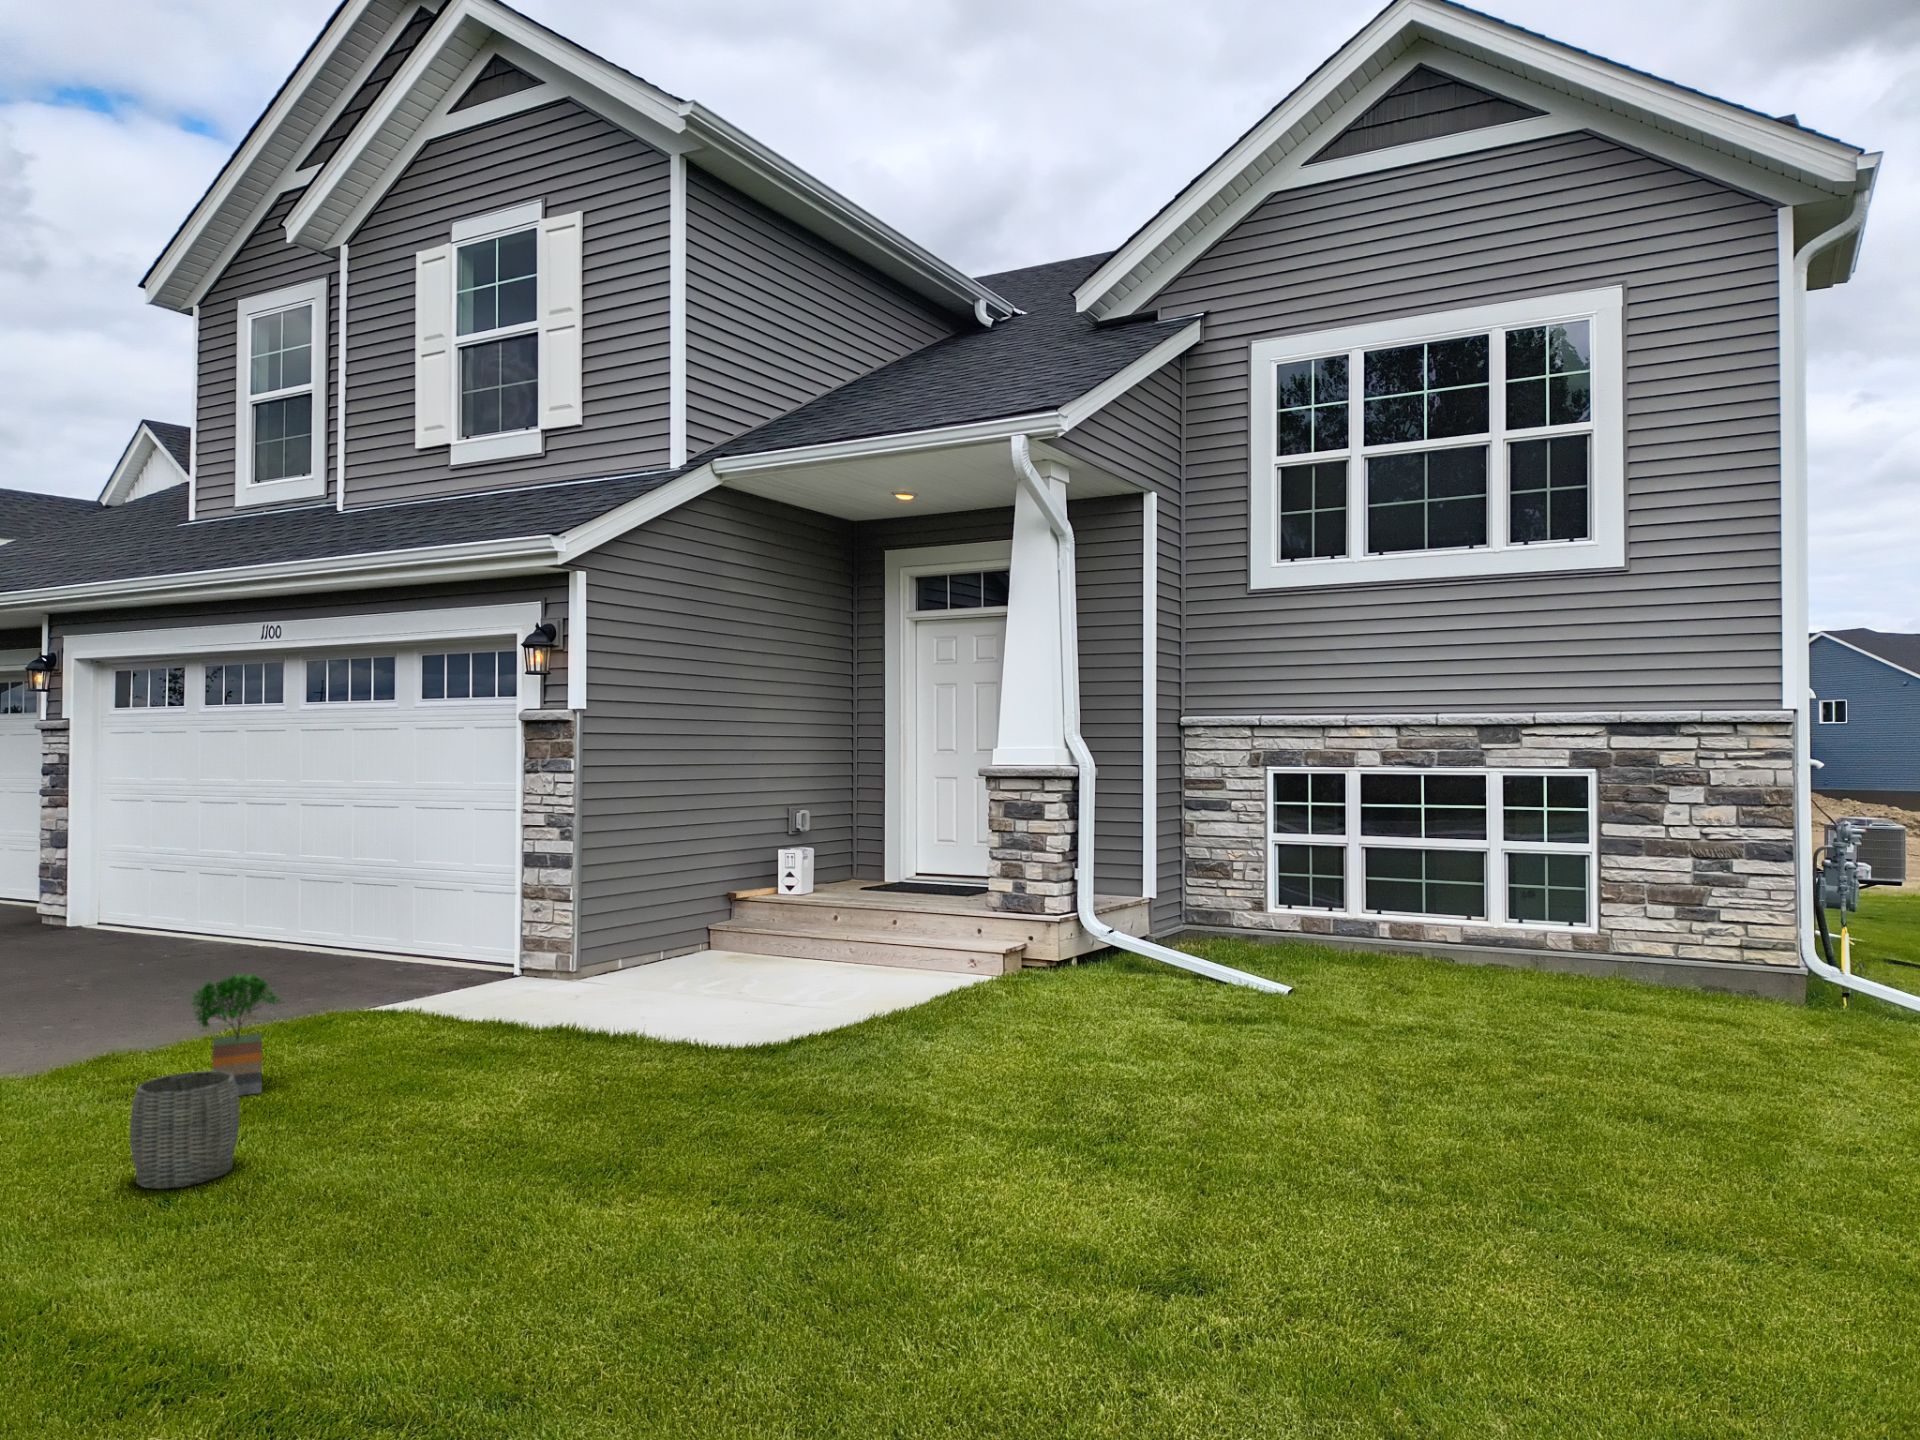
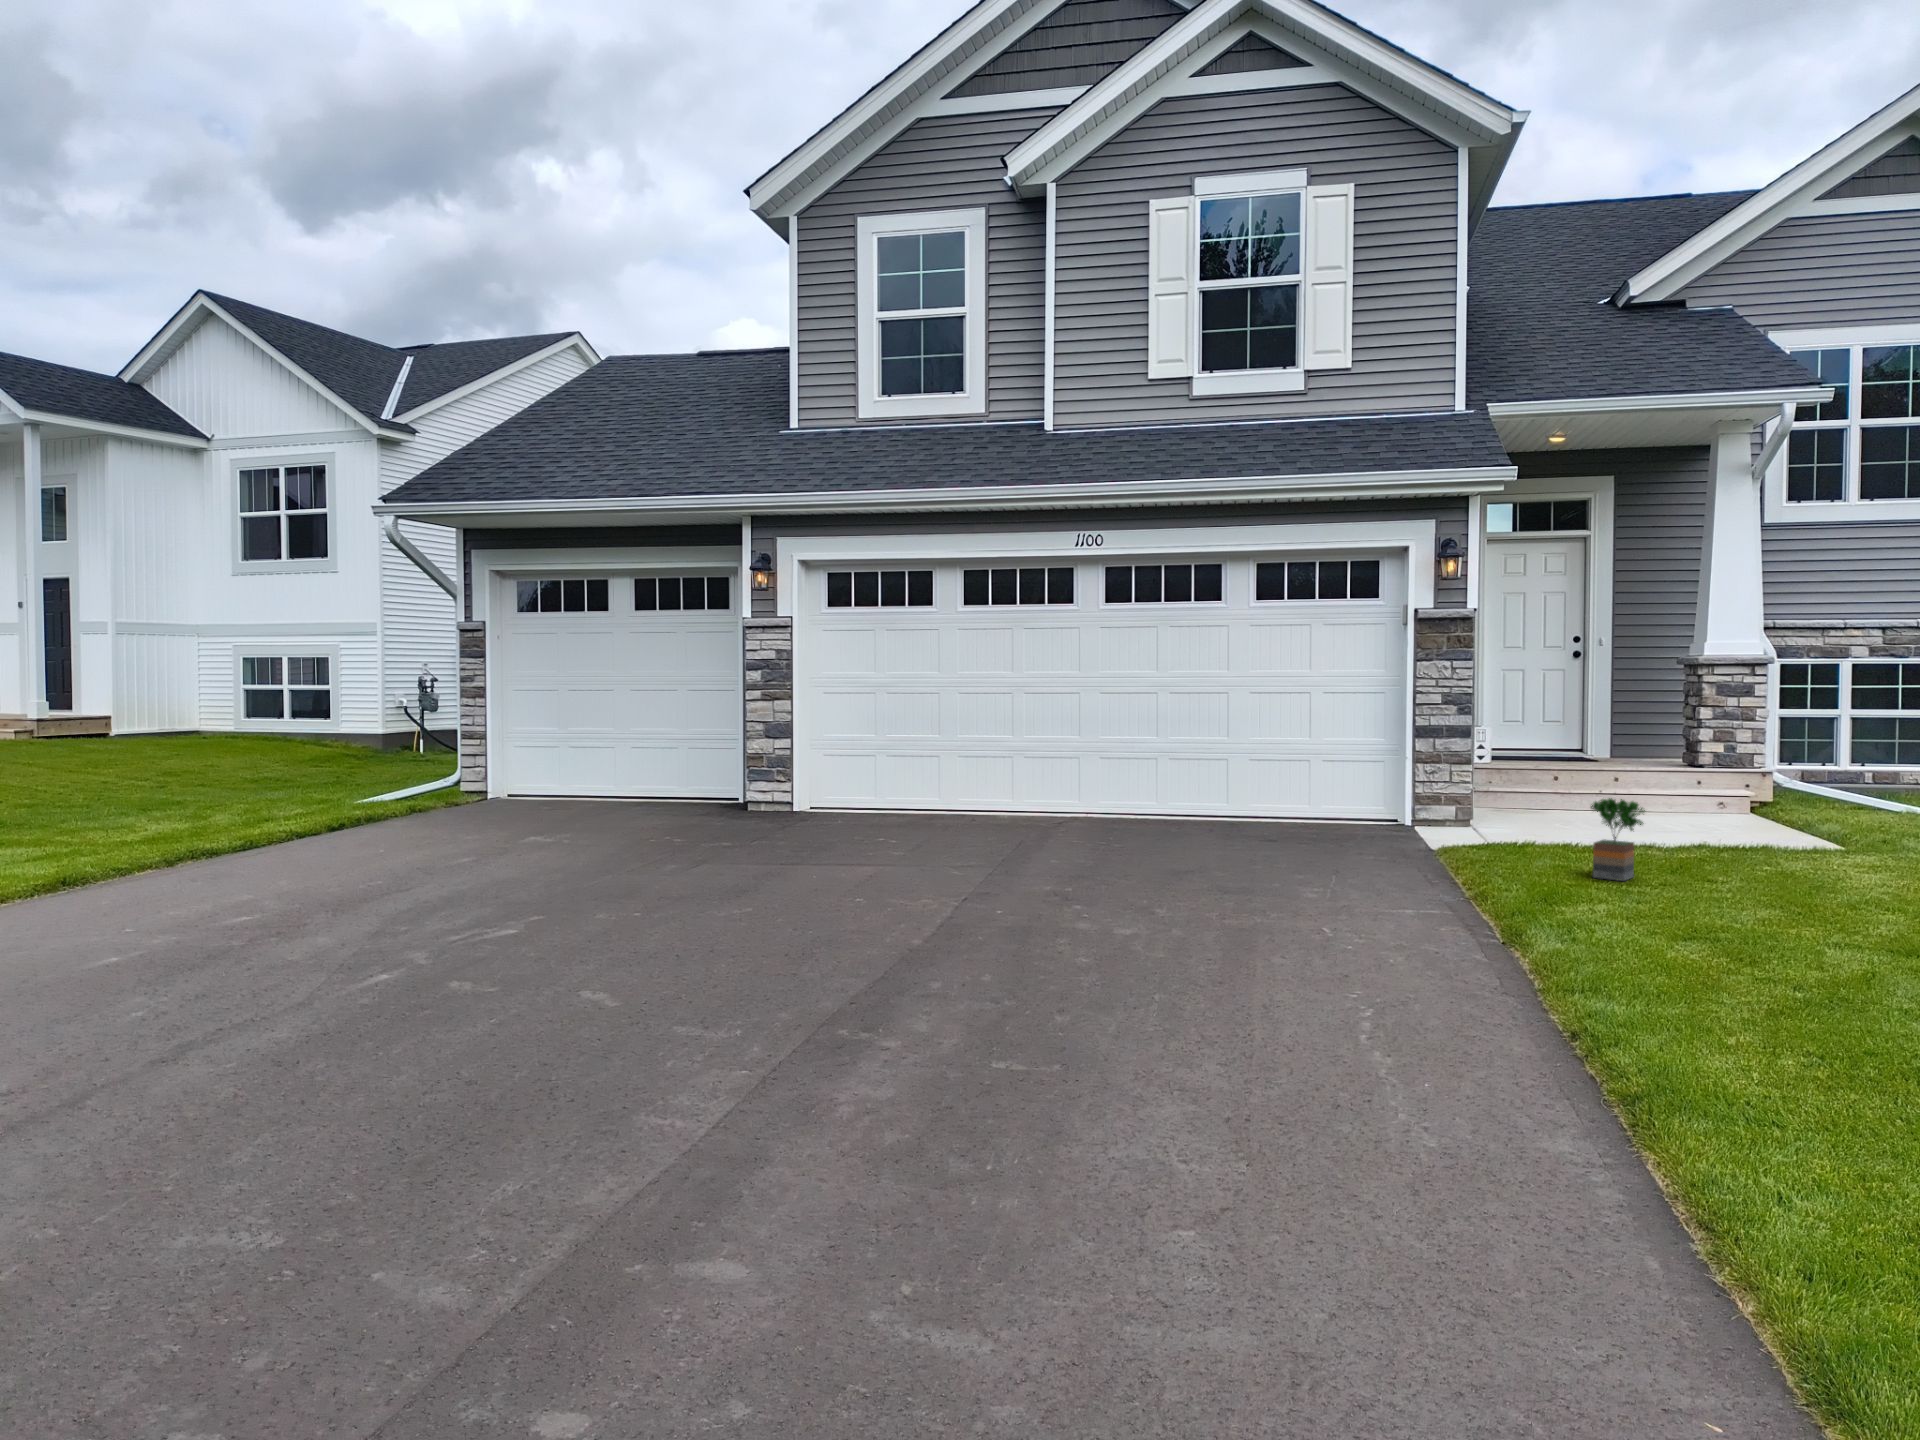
woven basket: present [130,1071,239,1189] -> none [1777,845,1846,911]

